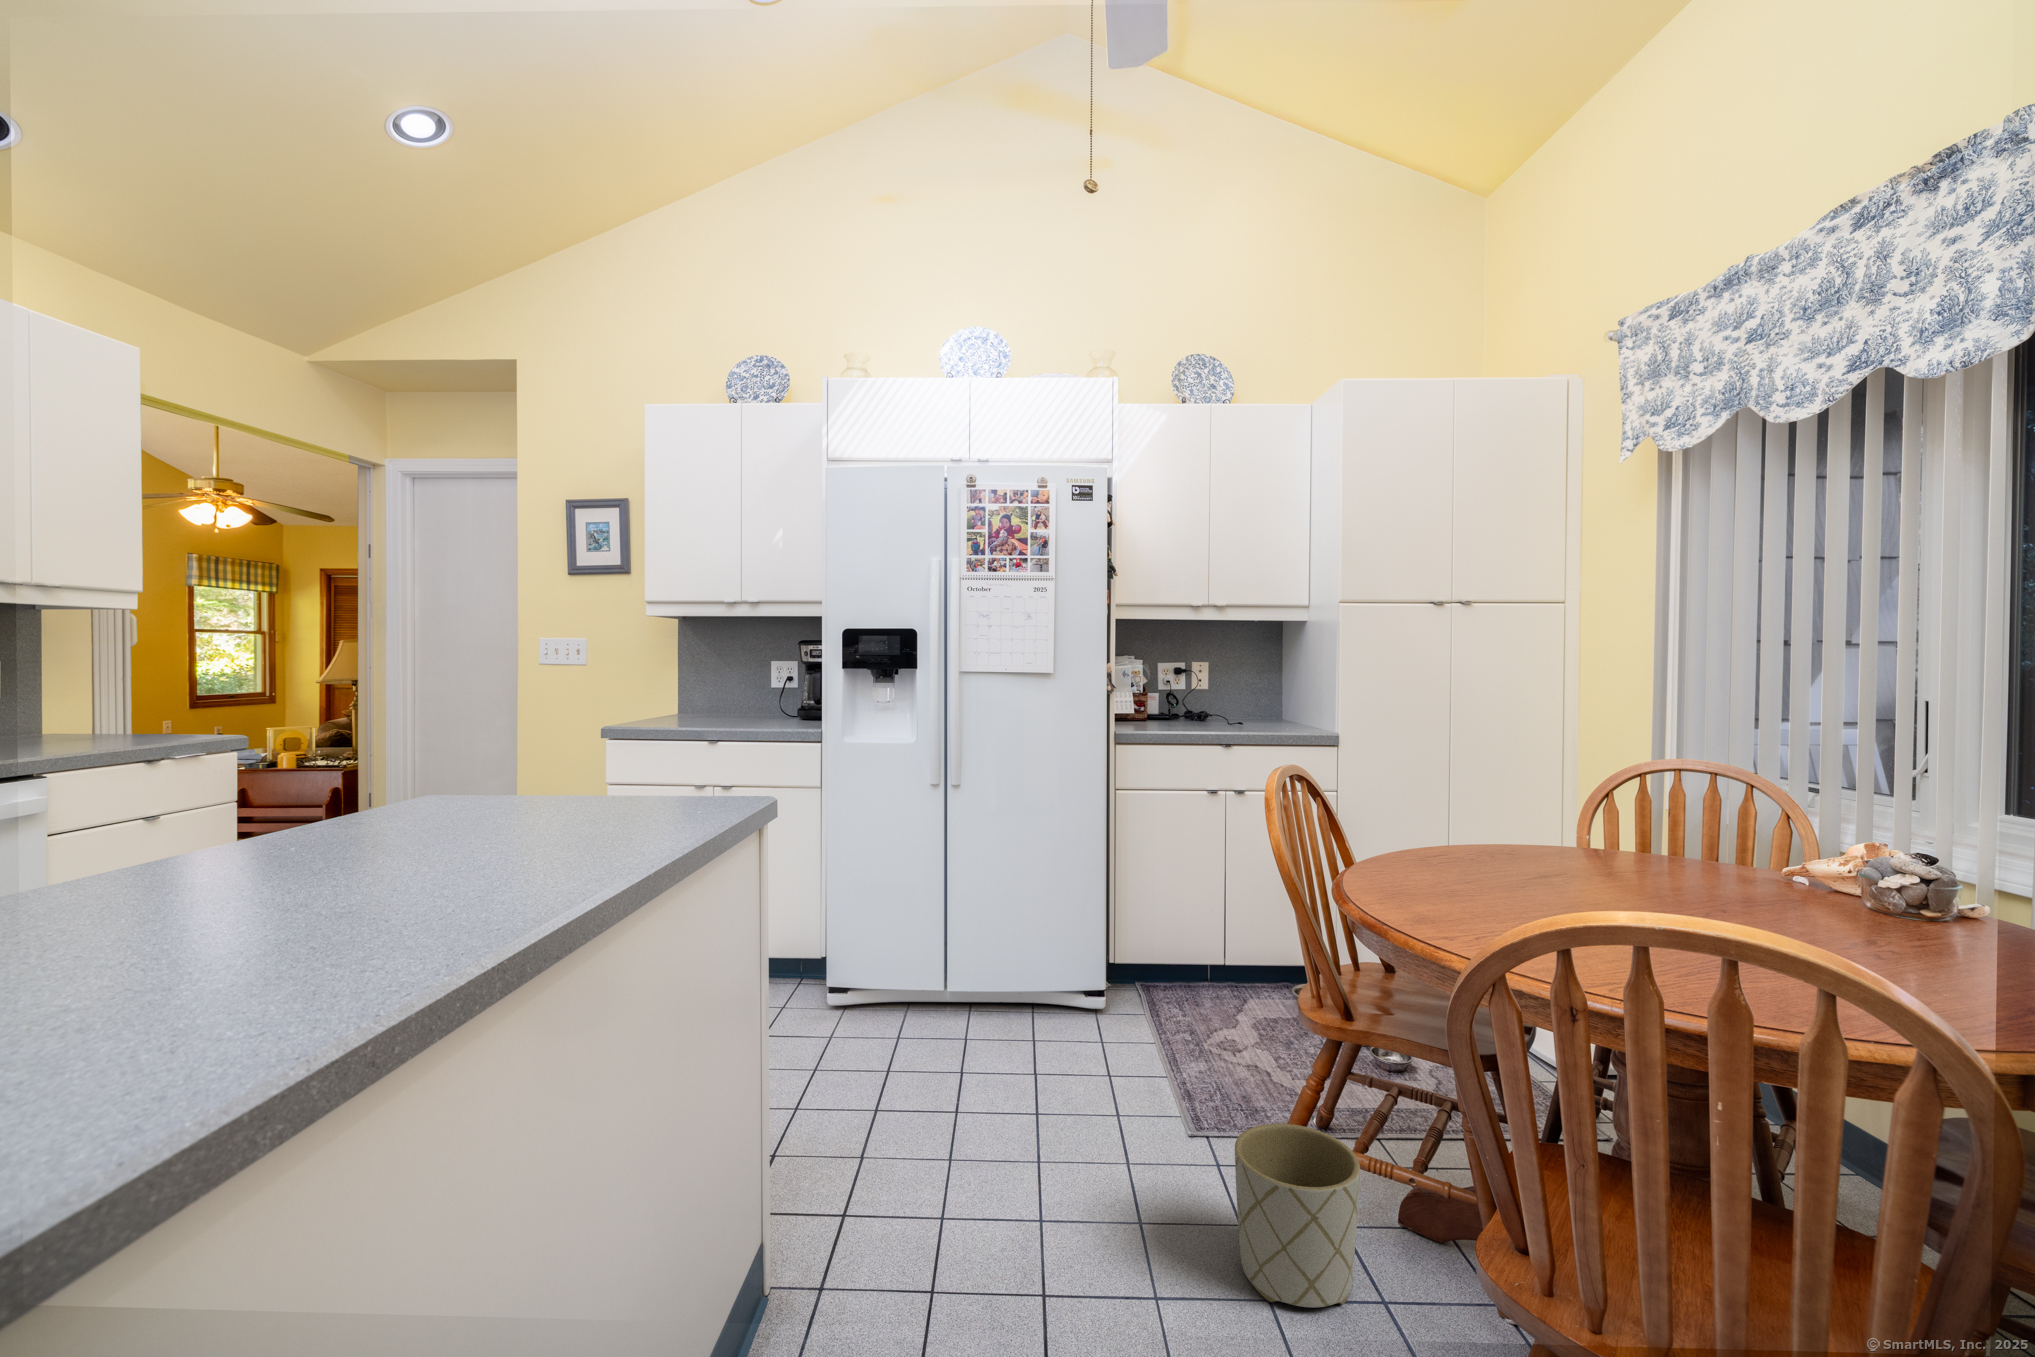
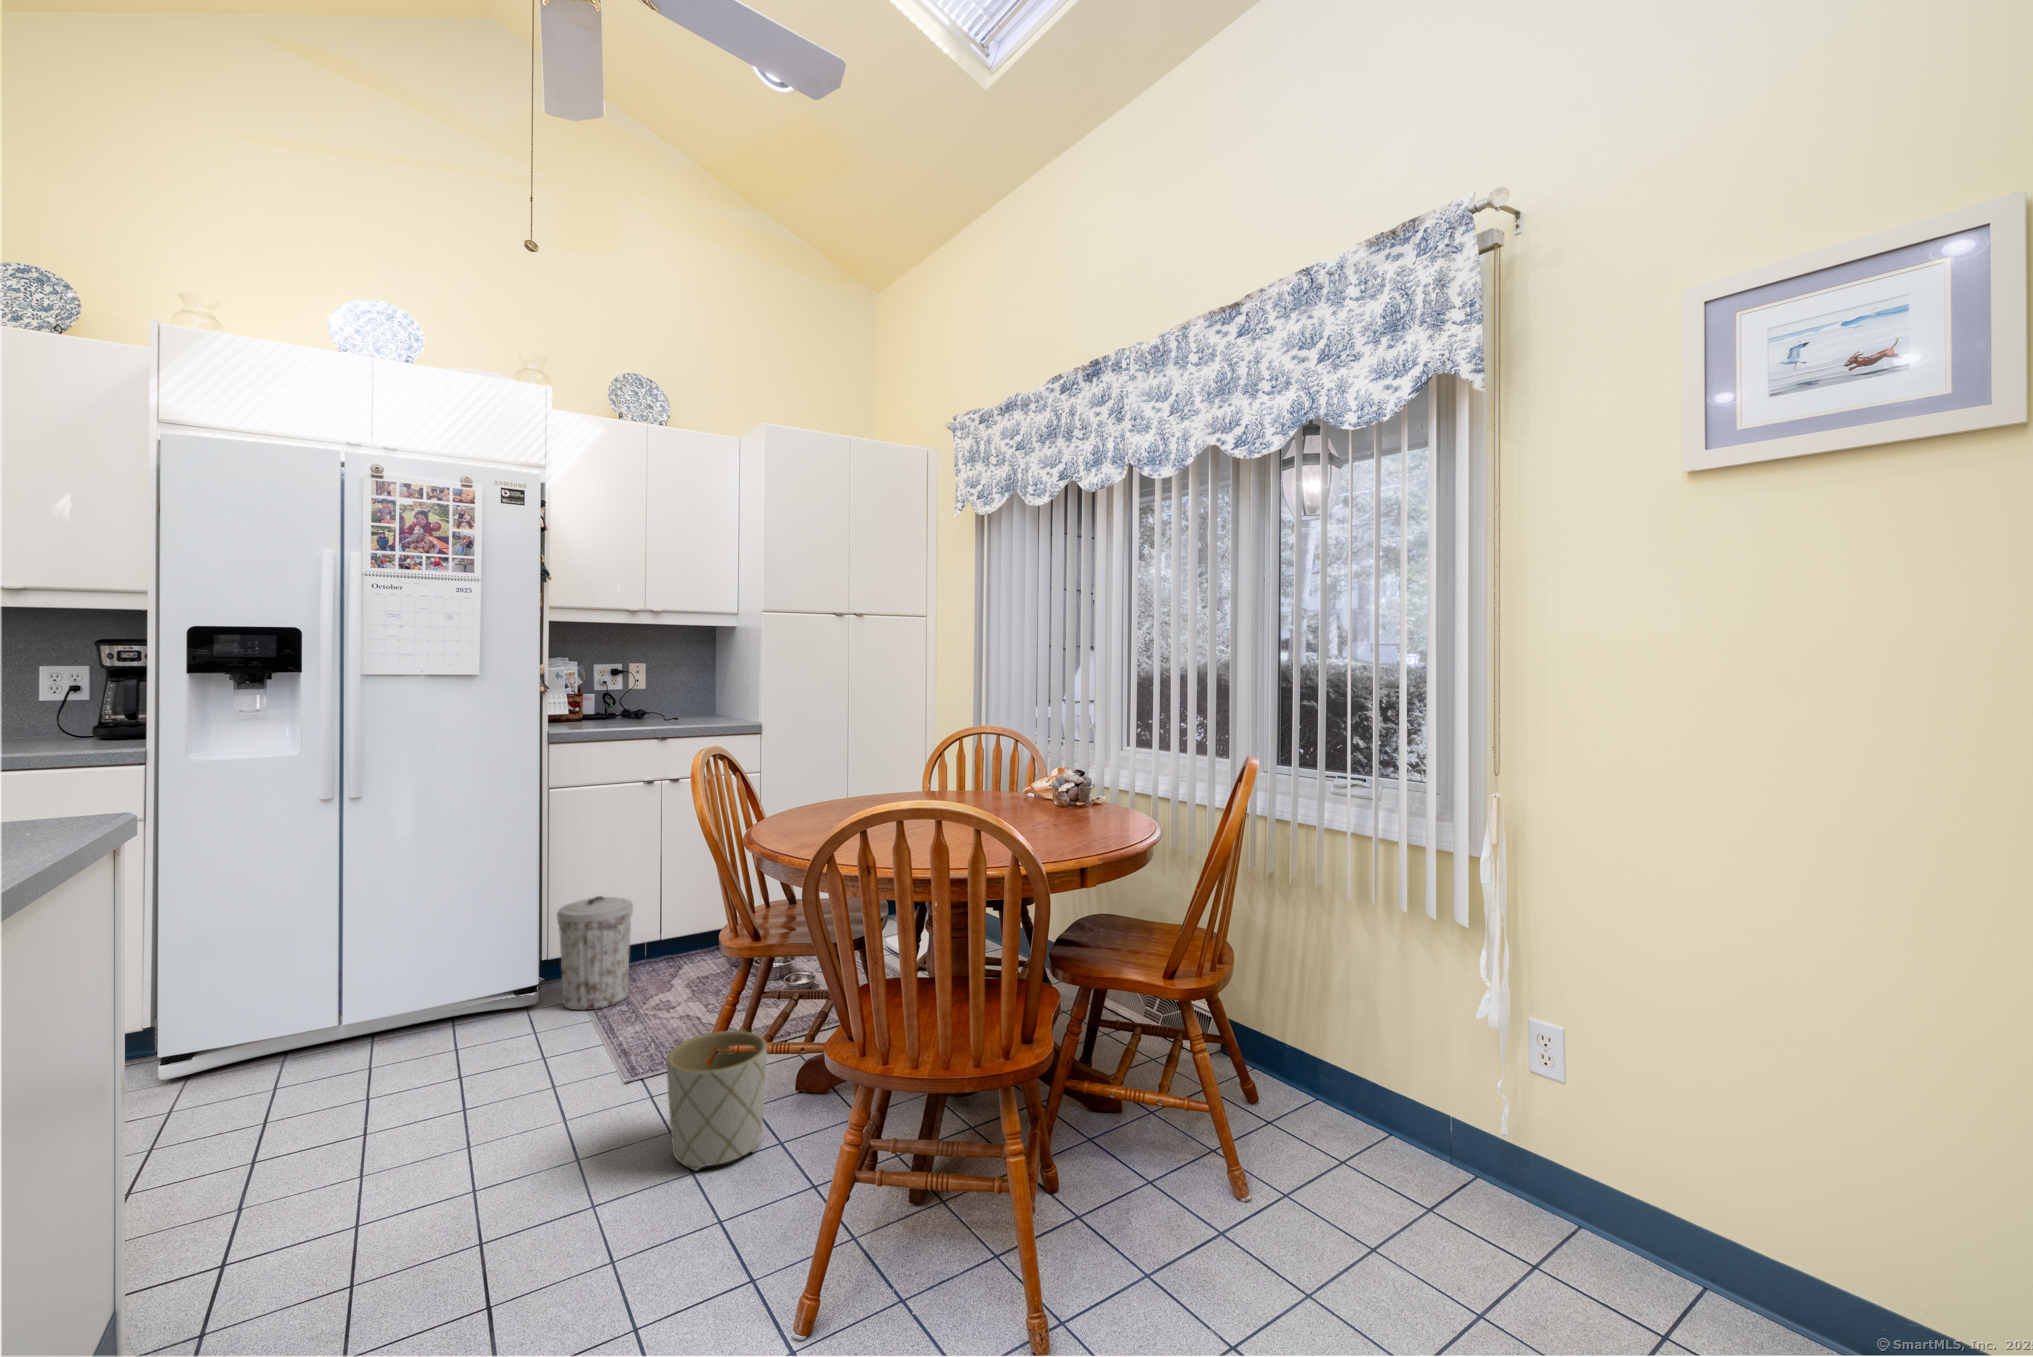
trash can: none [1121,911,1196,1033] -> present [557,896,633,1010]

